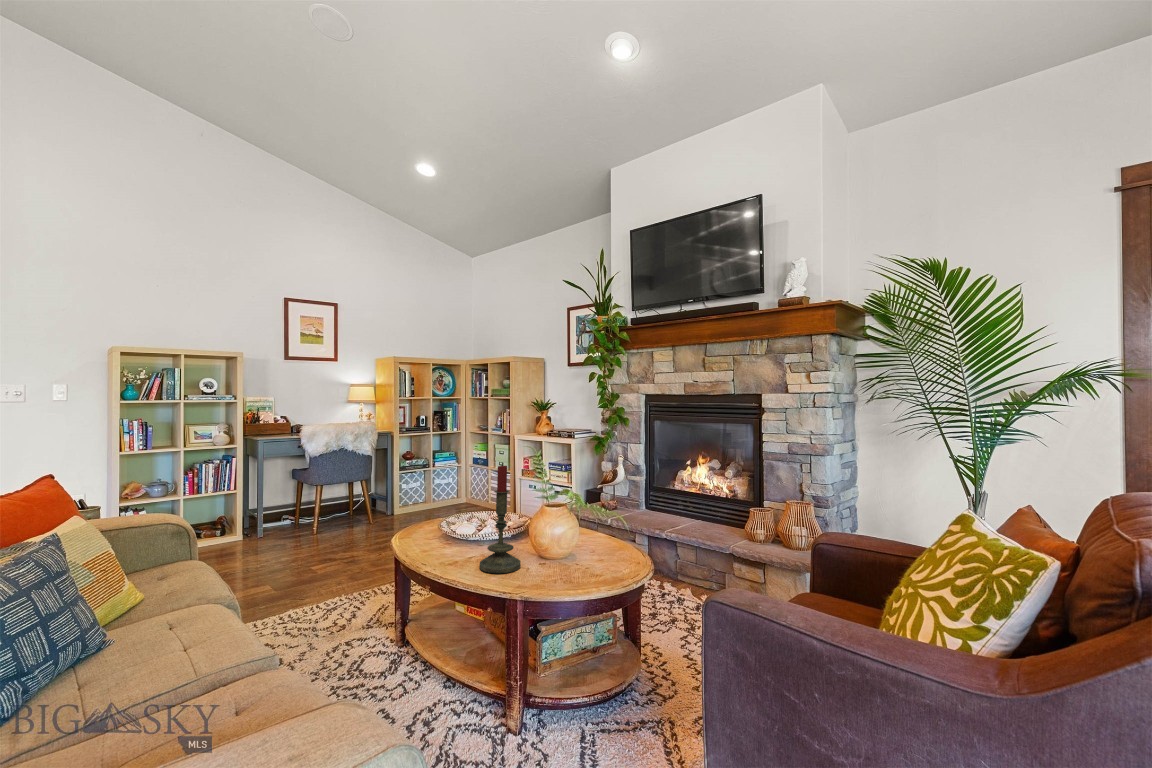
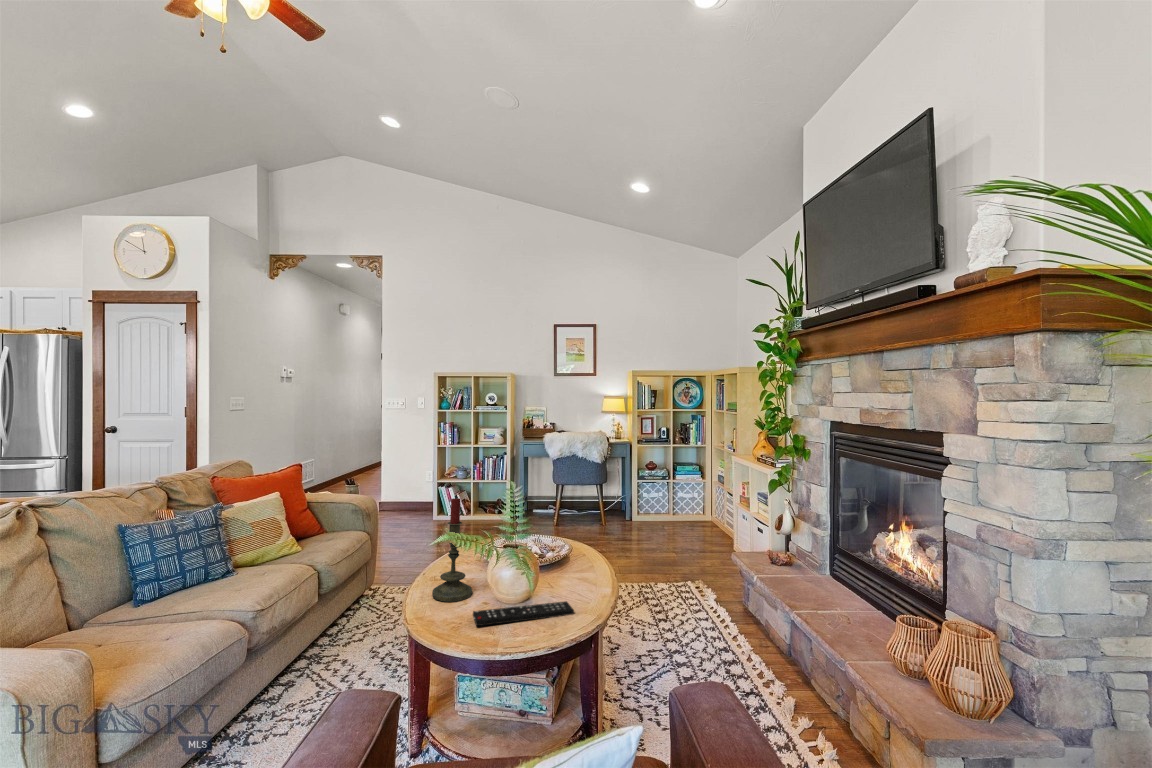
remote control: none [561,545,620,576] -> present [473,601,574,626]

